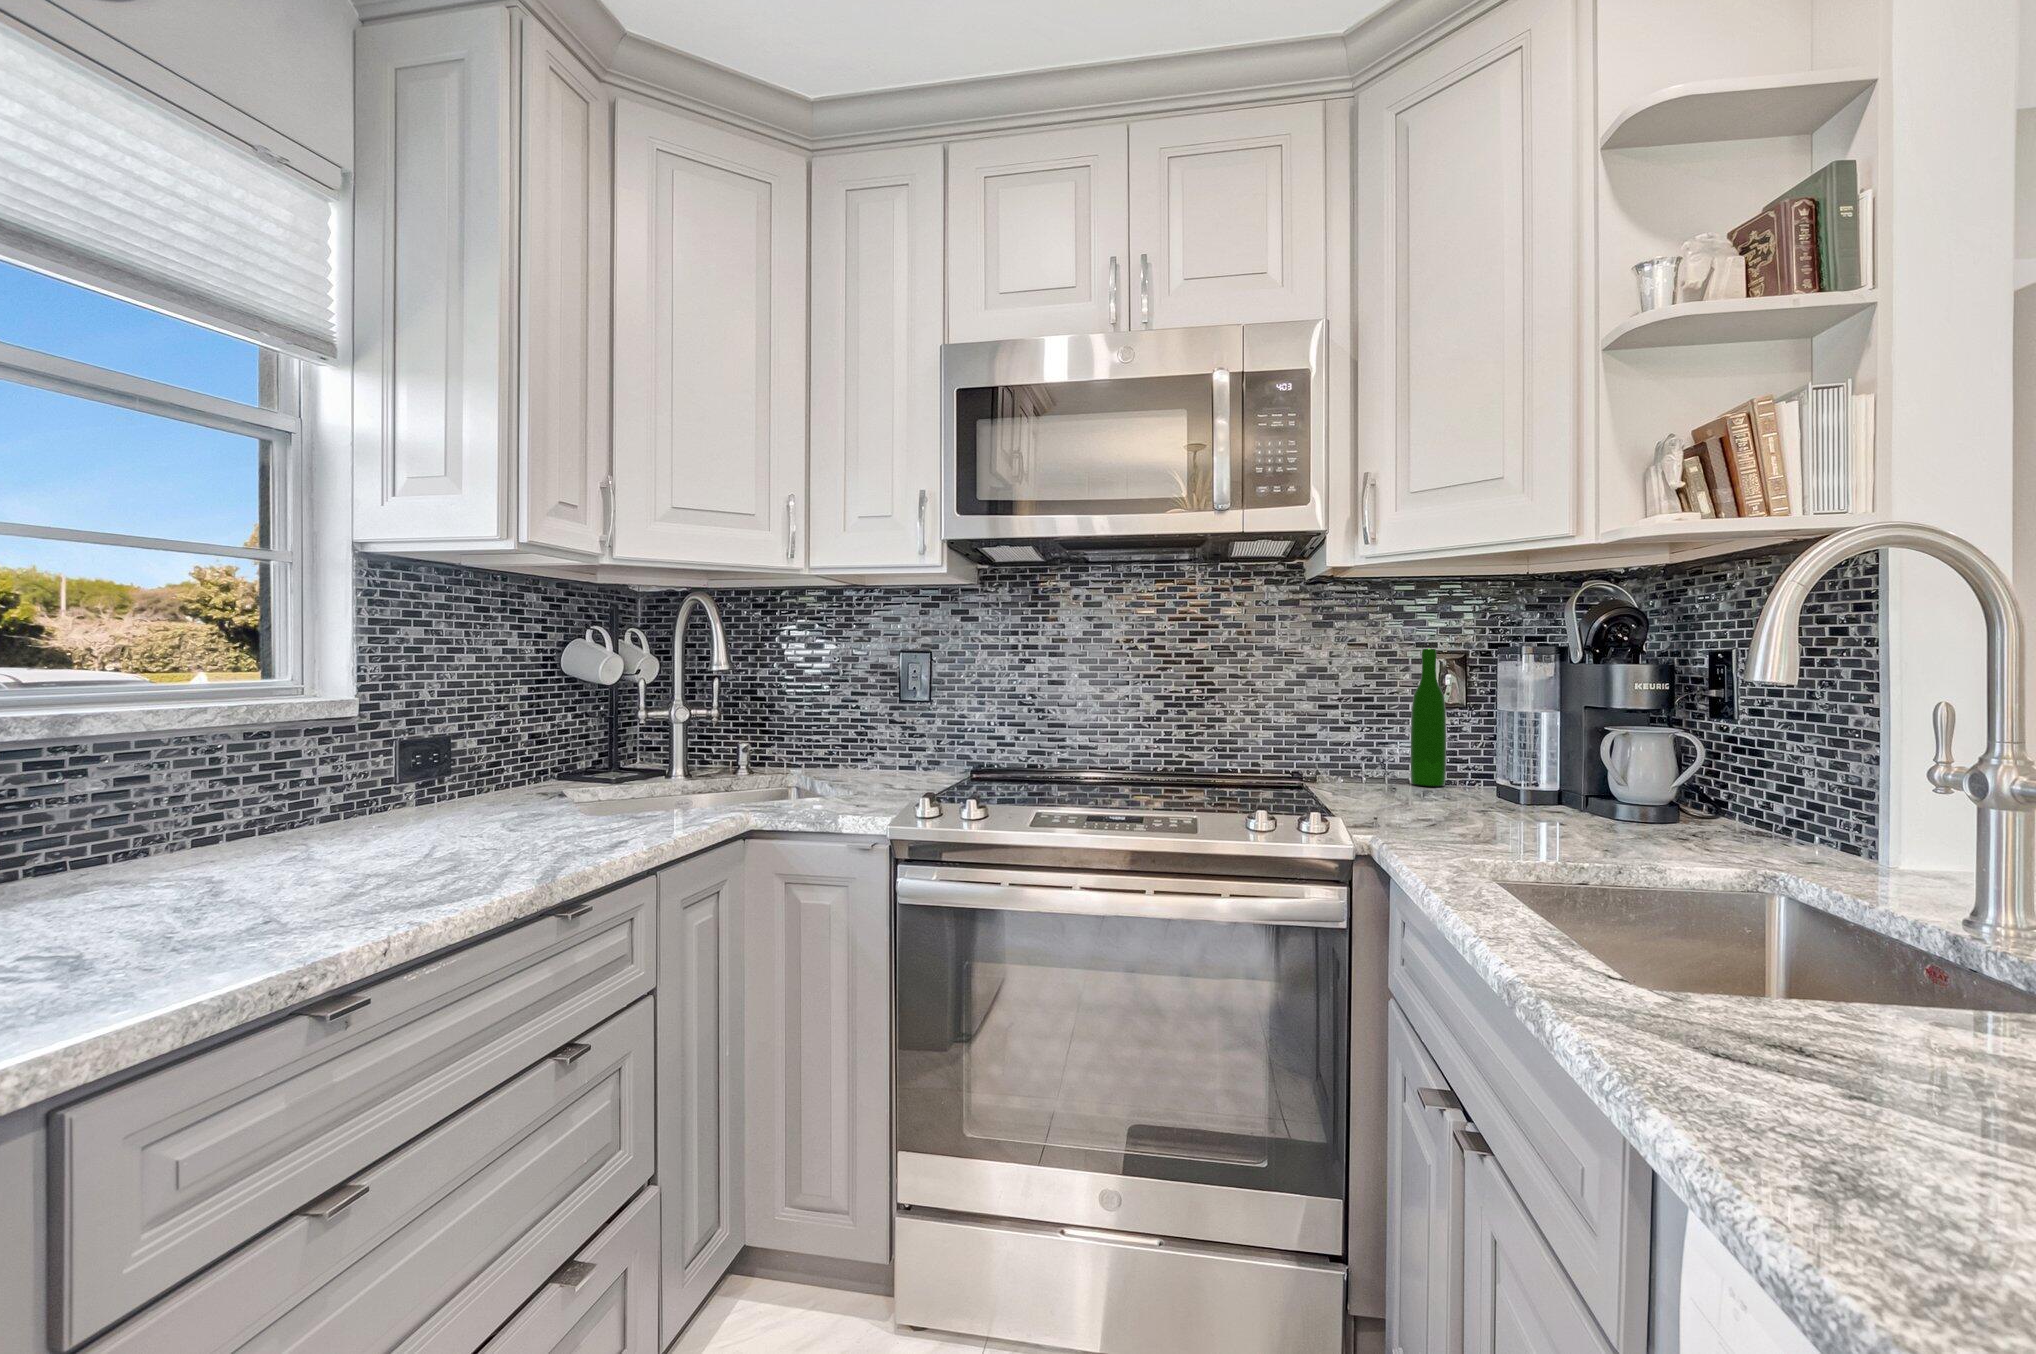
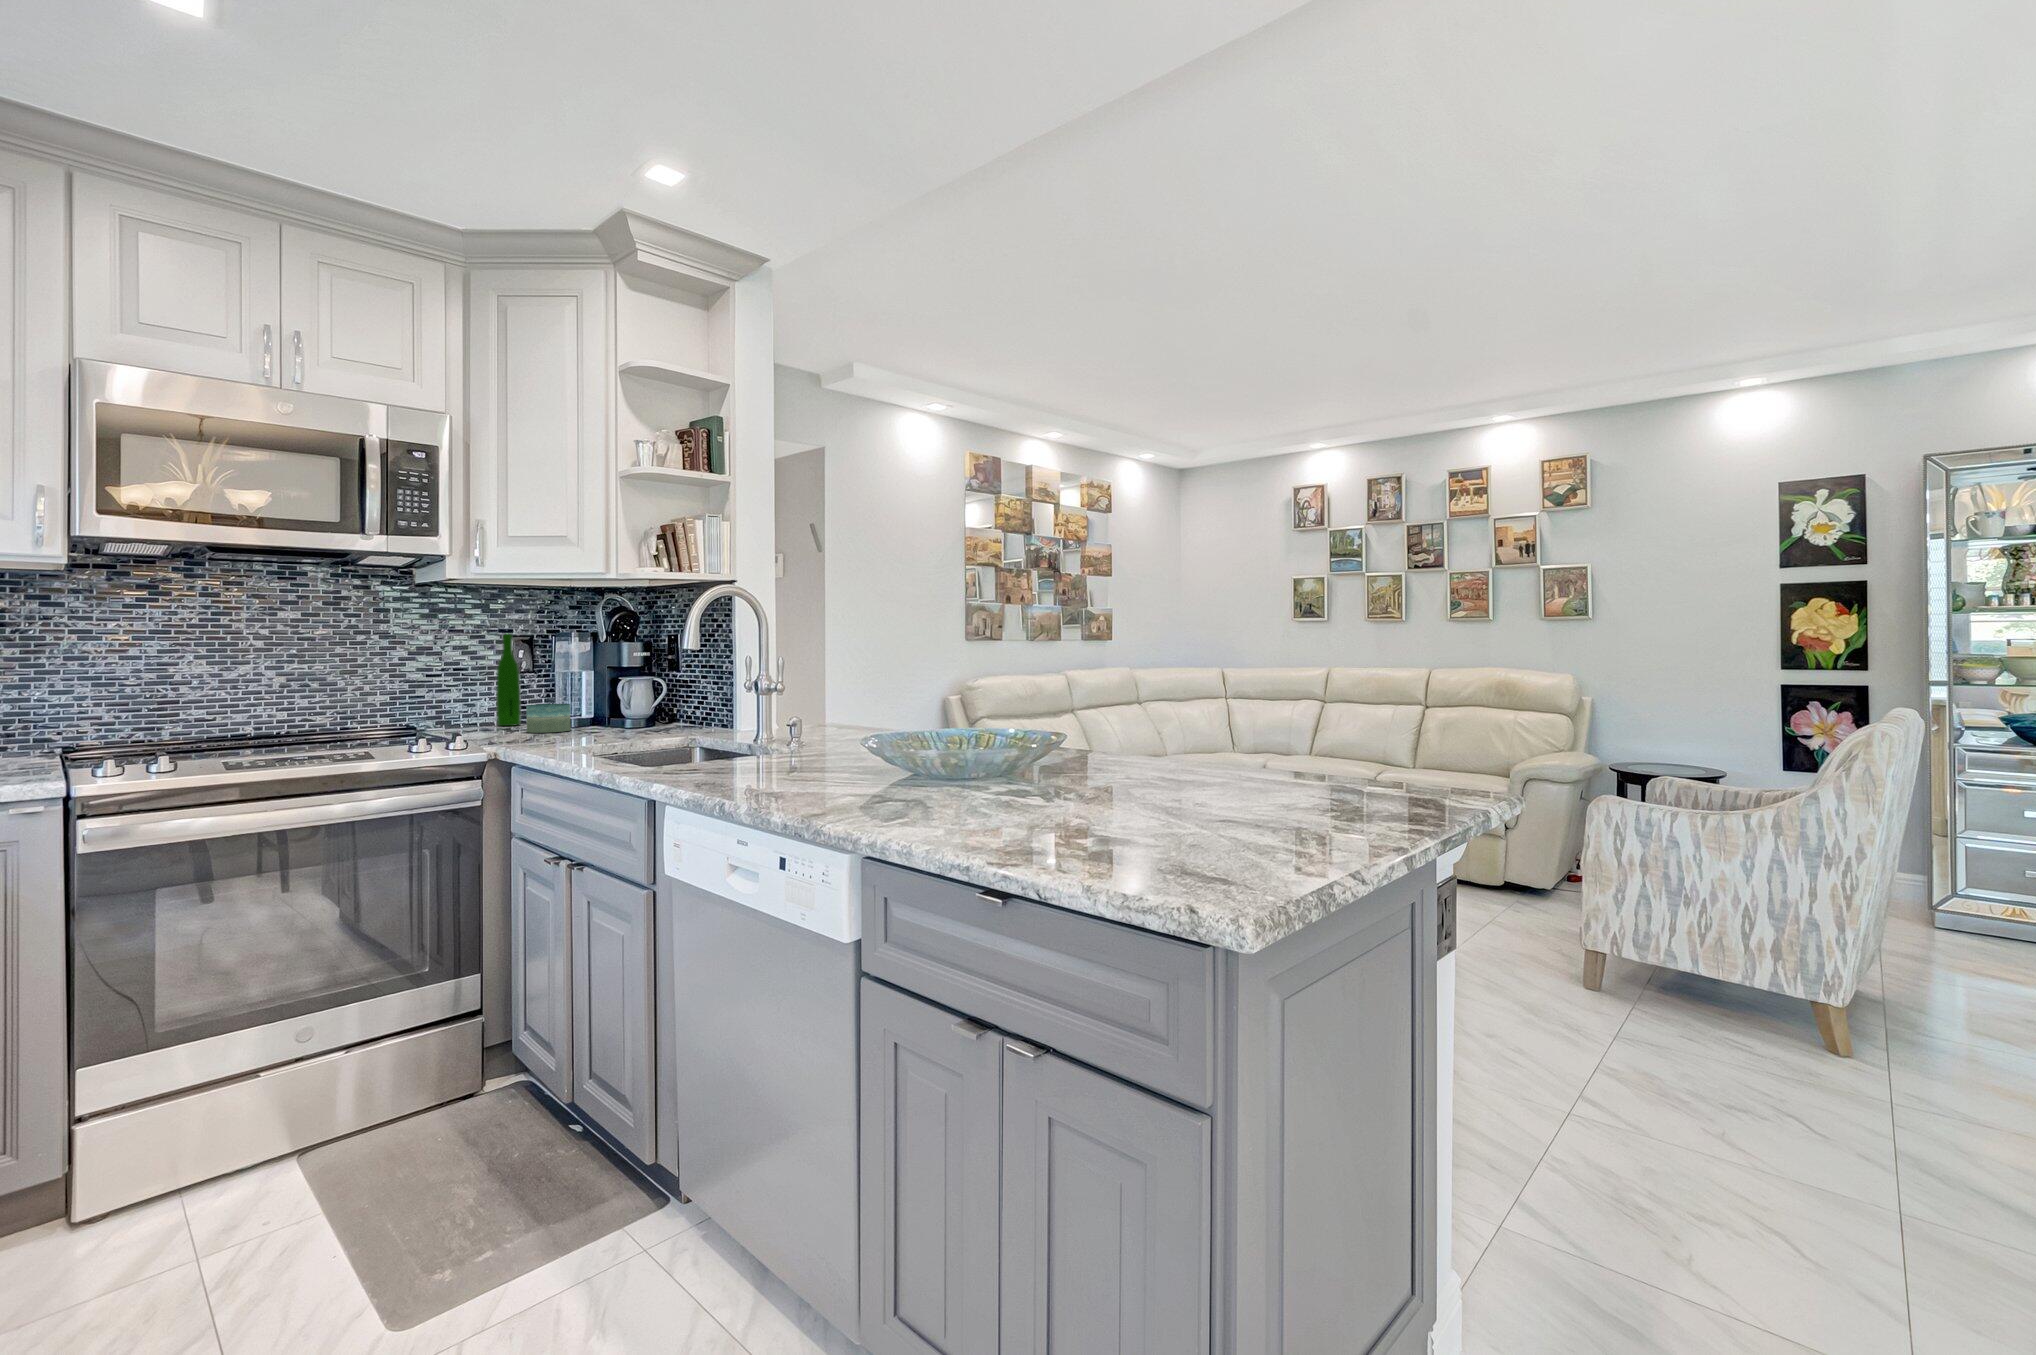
candle: none [1436,762,1509,814] -> present [526,704,571,733]

